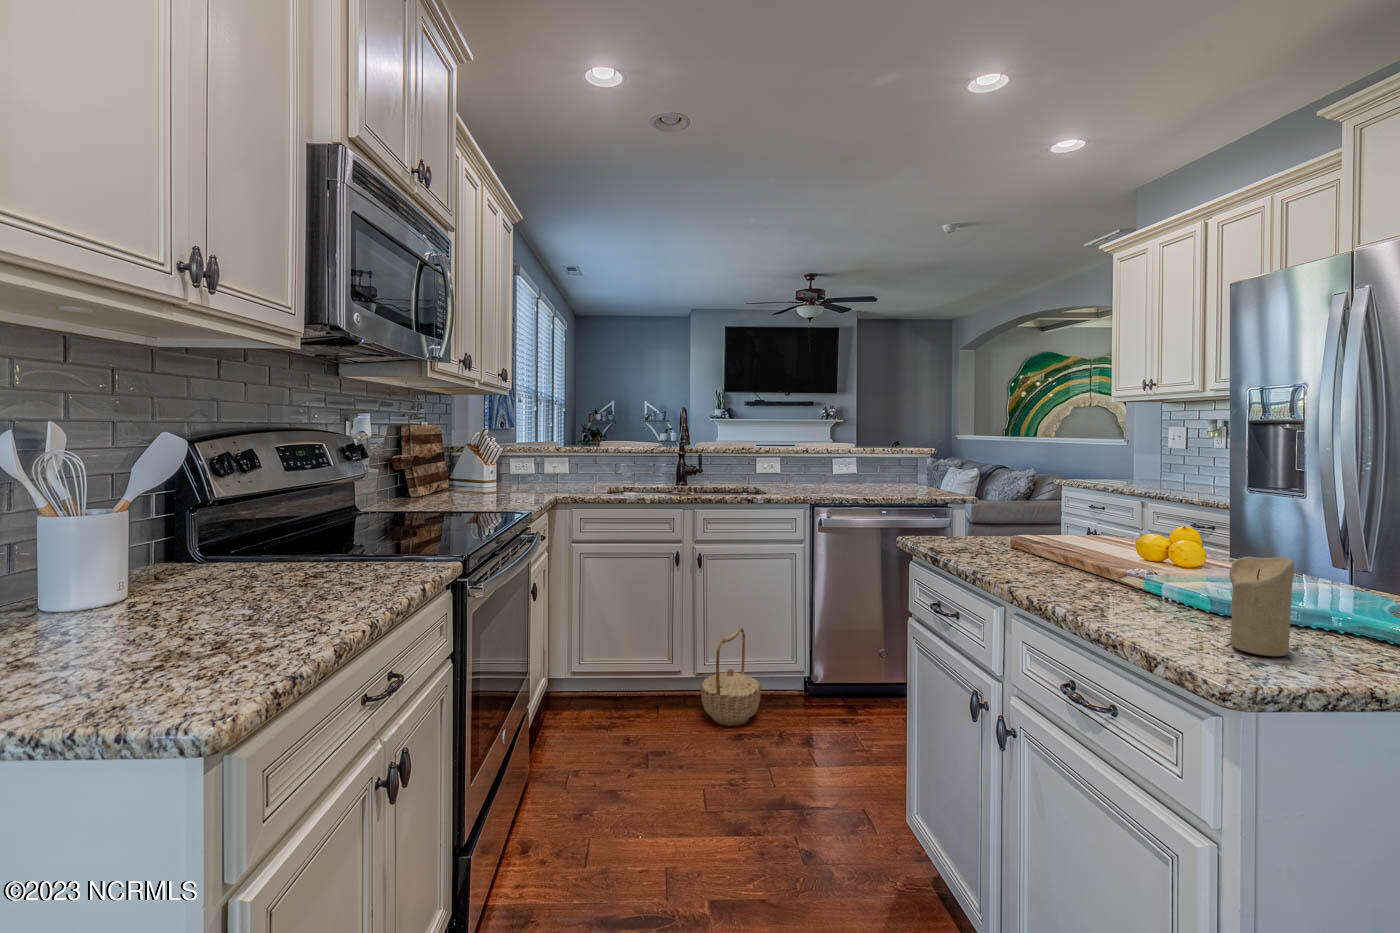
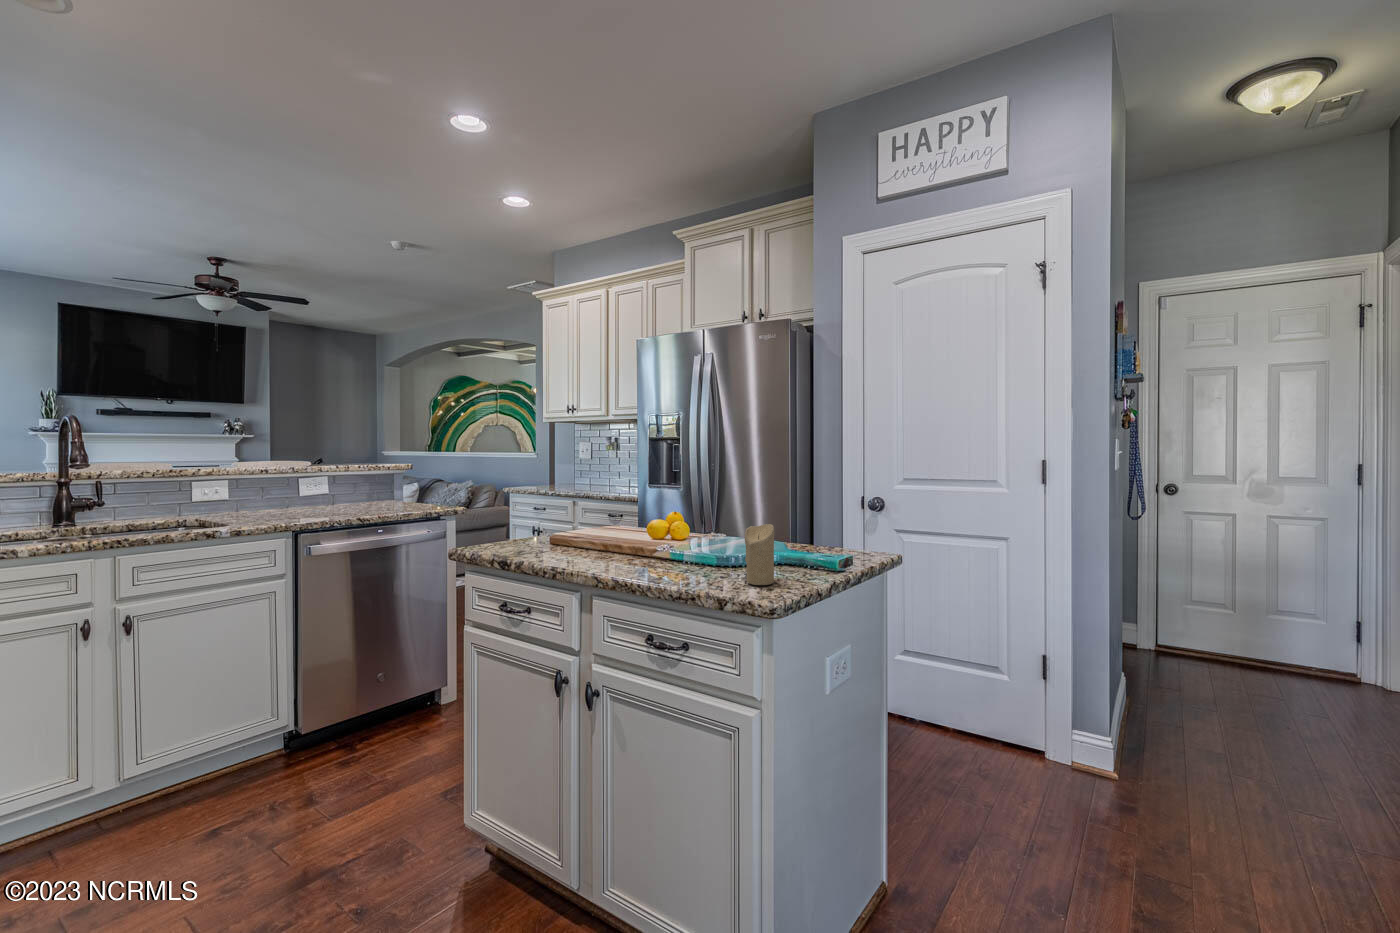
basket: present [701,628,761,726] -> none [144,698,242,831]

